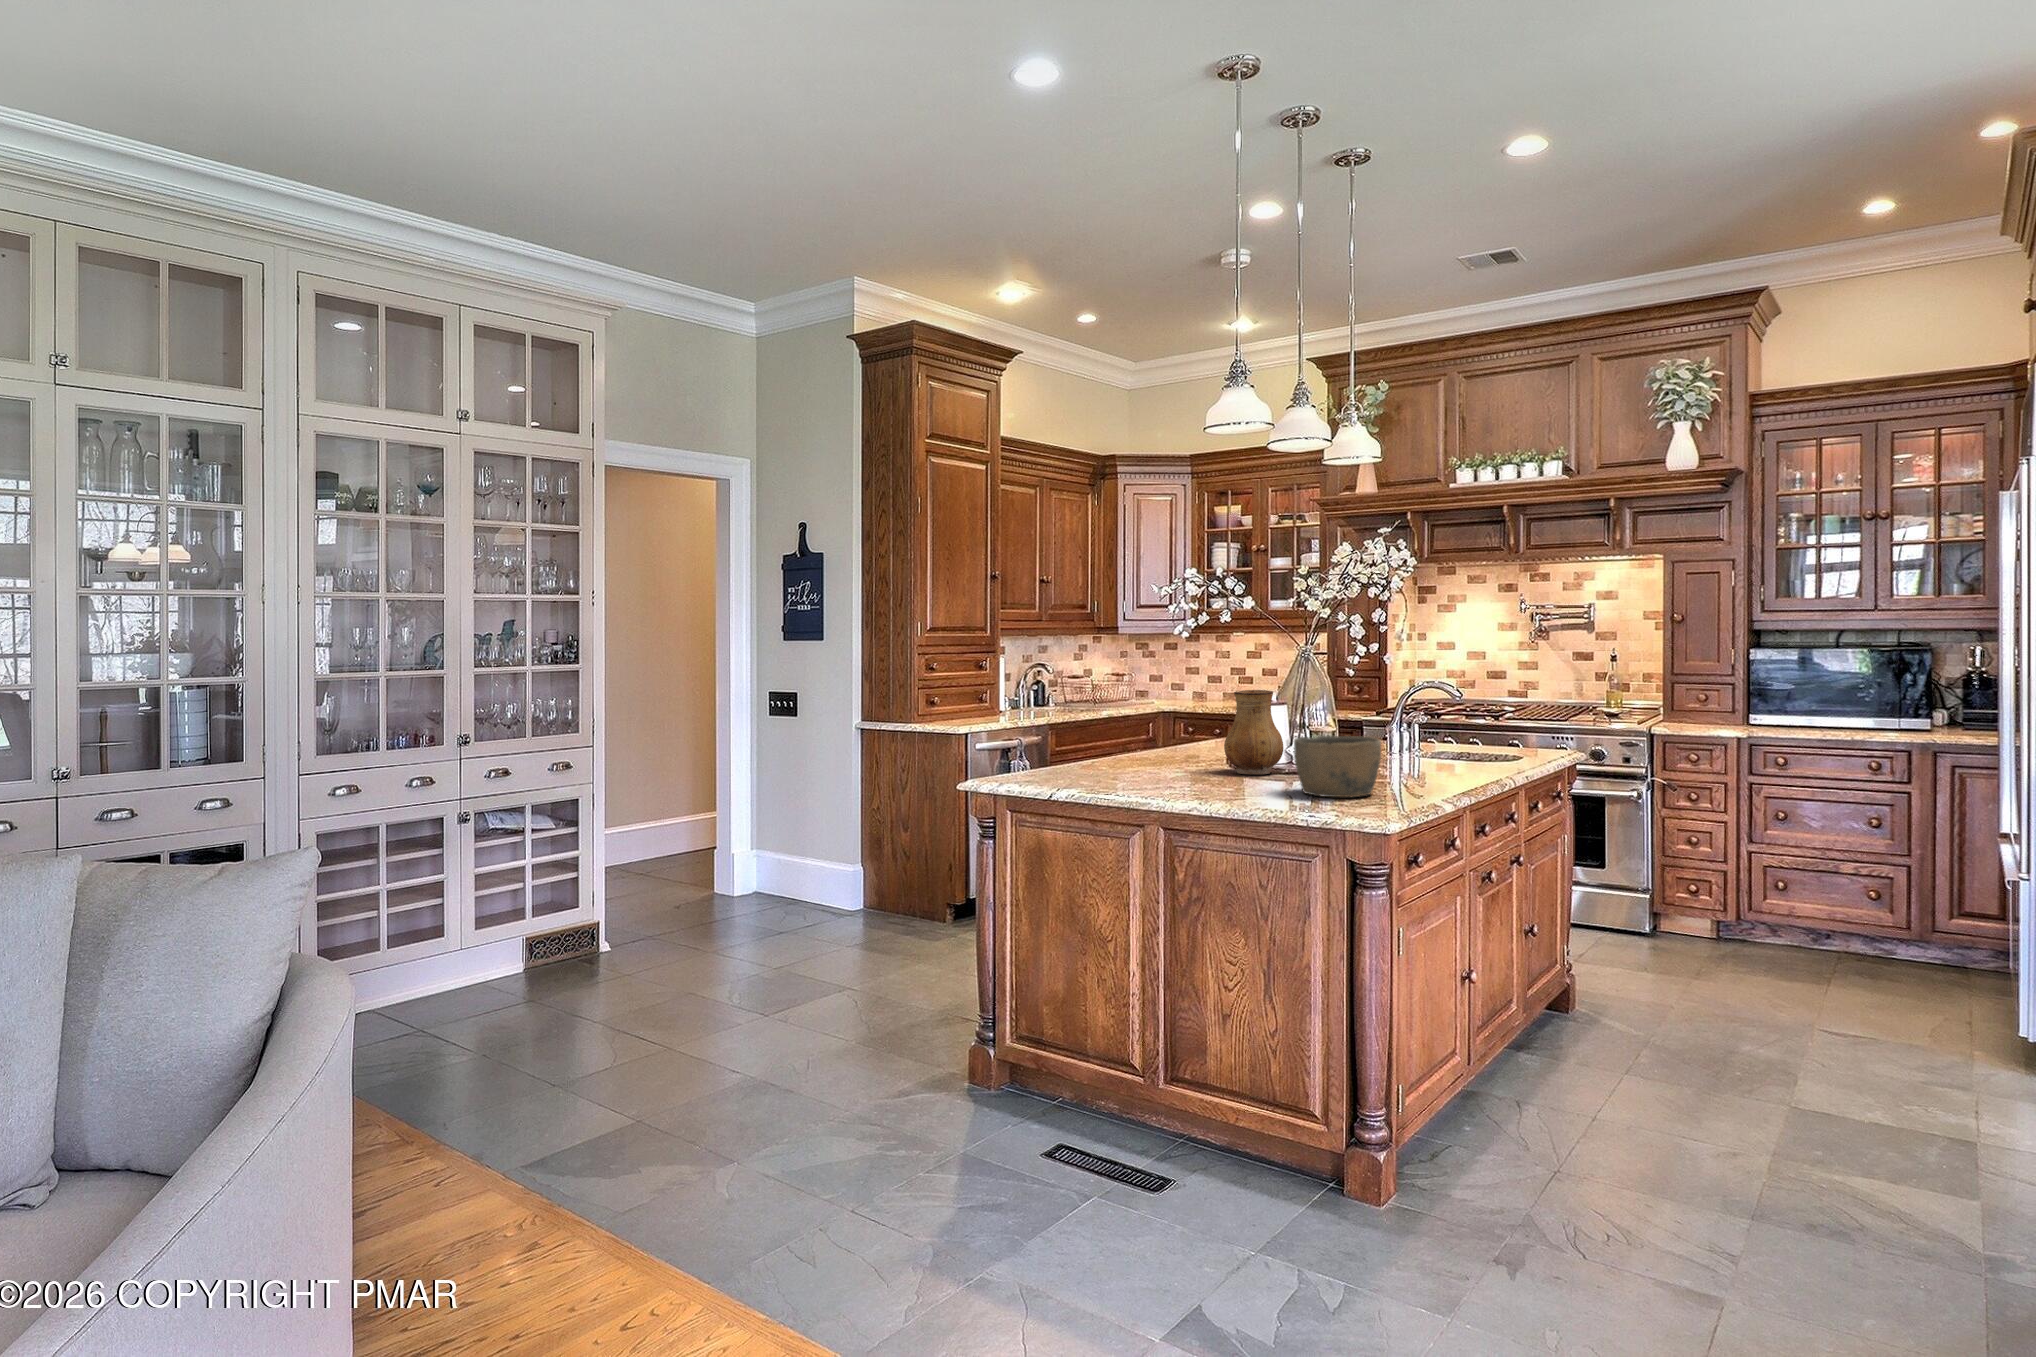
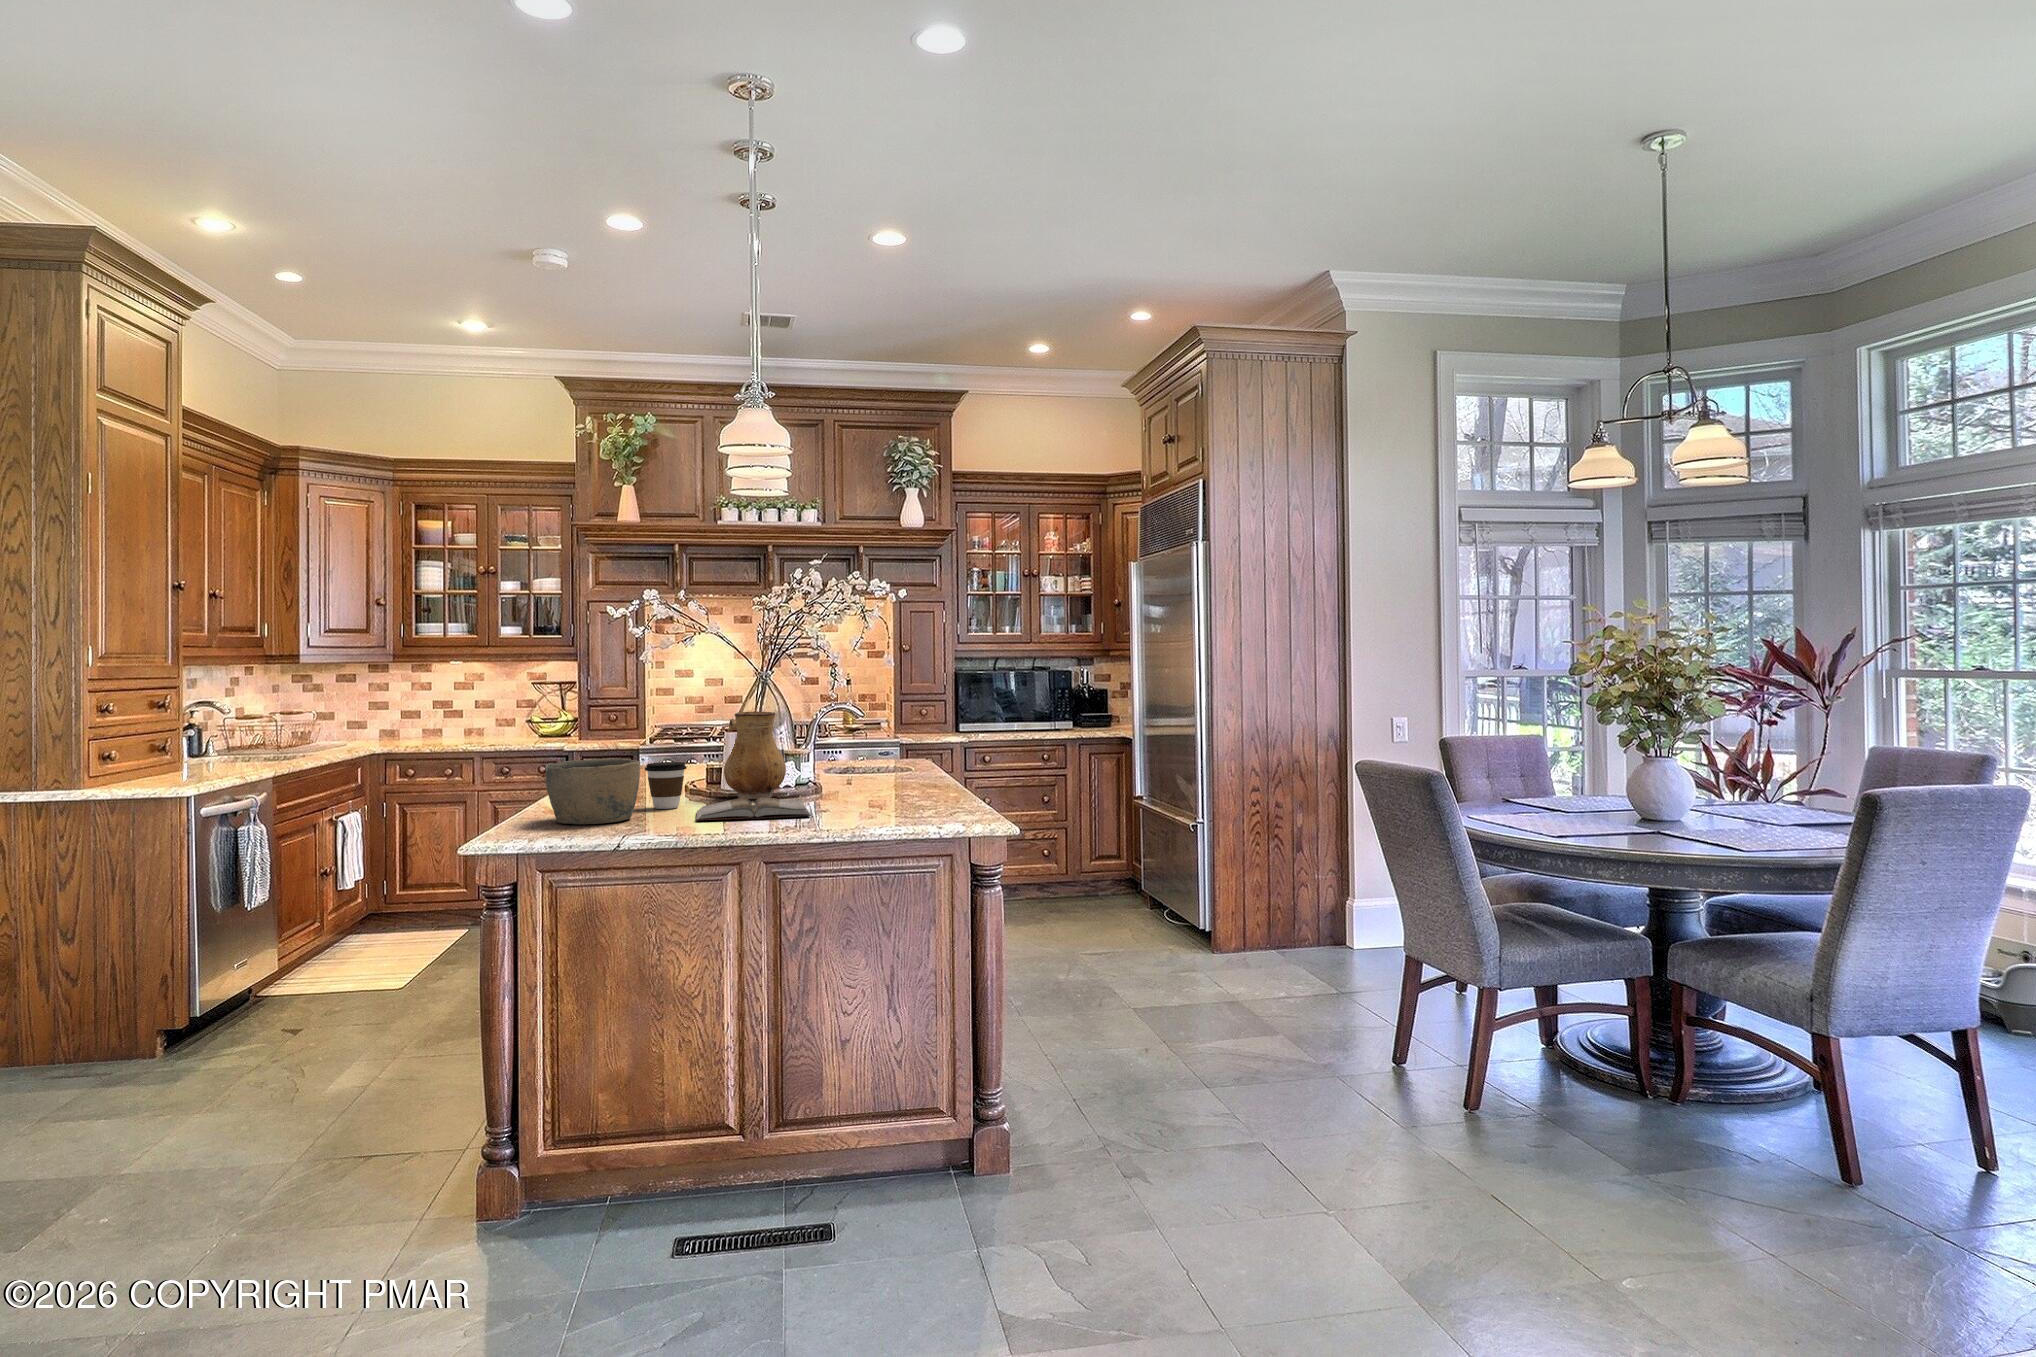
coffee cup: none [1137,733,1173,775] -> present [645,762,687,809]
bowl: present [1294,736,1381,797] -> present [545,759,640,824]
hardback book: none [1128,772,1250,794] -> present [696,797,811,821]

